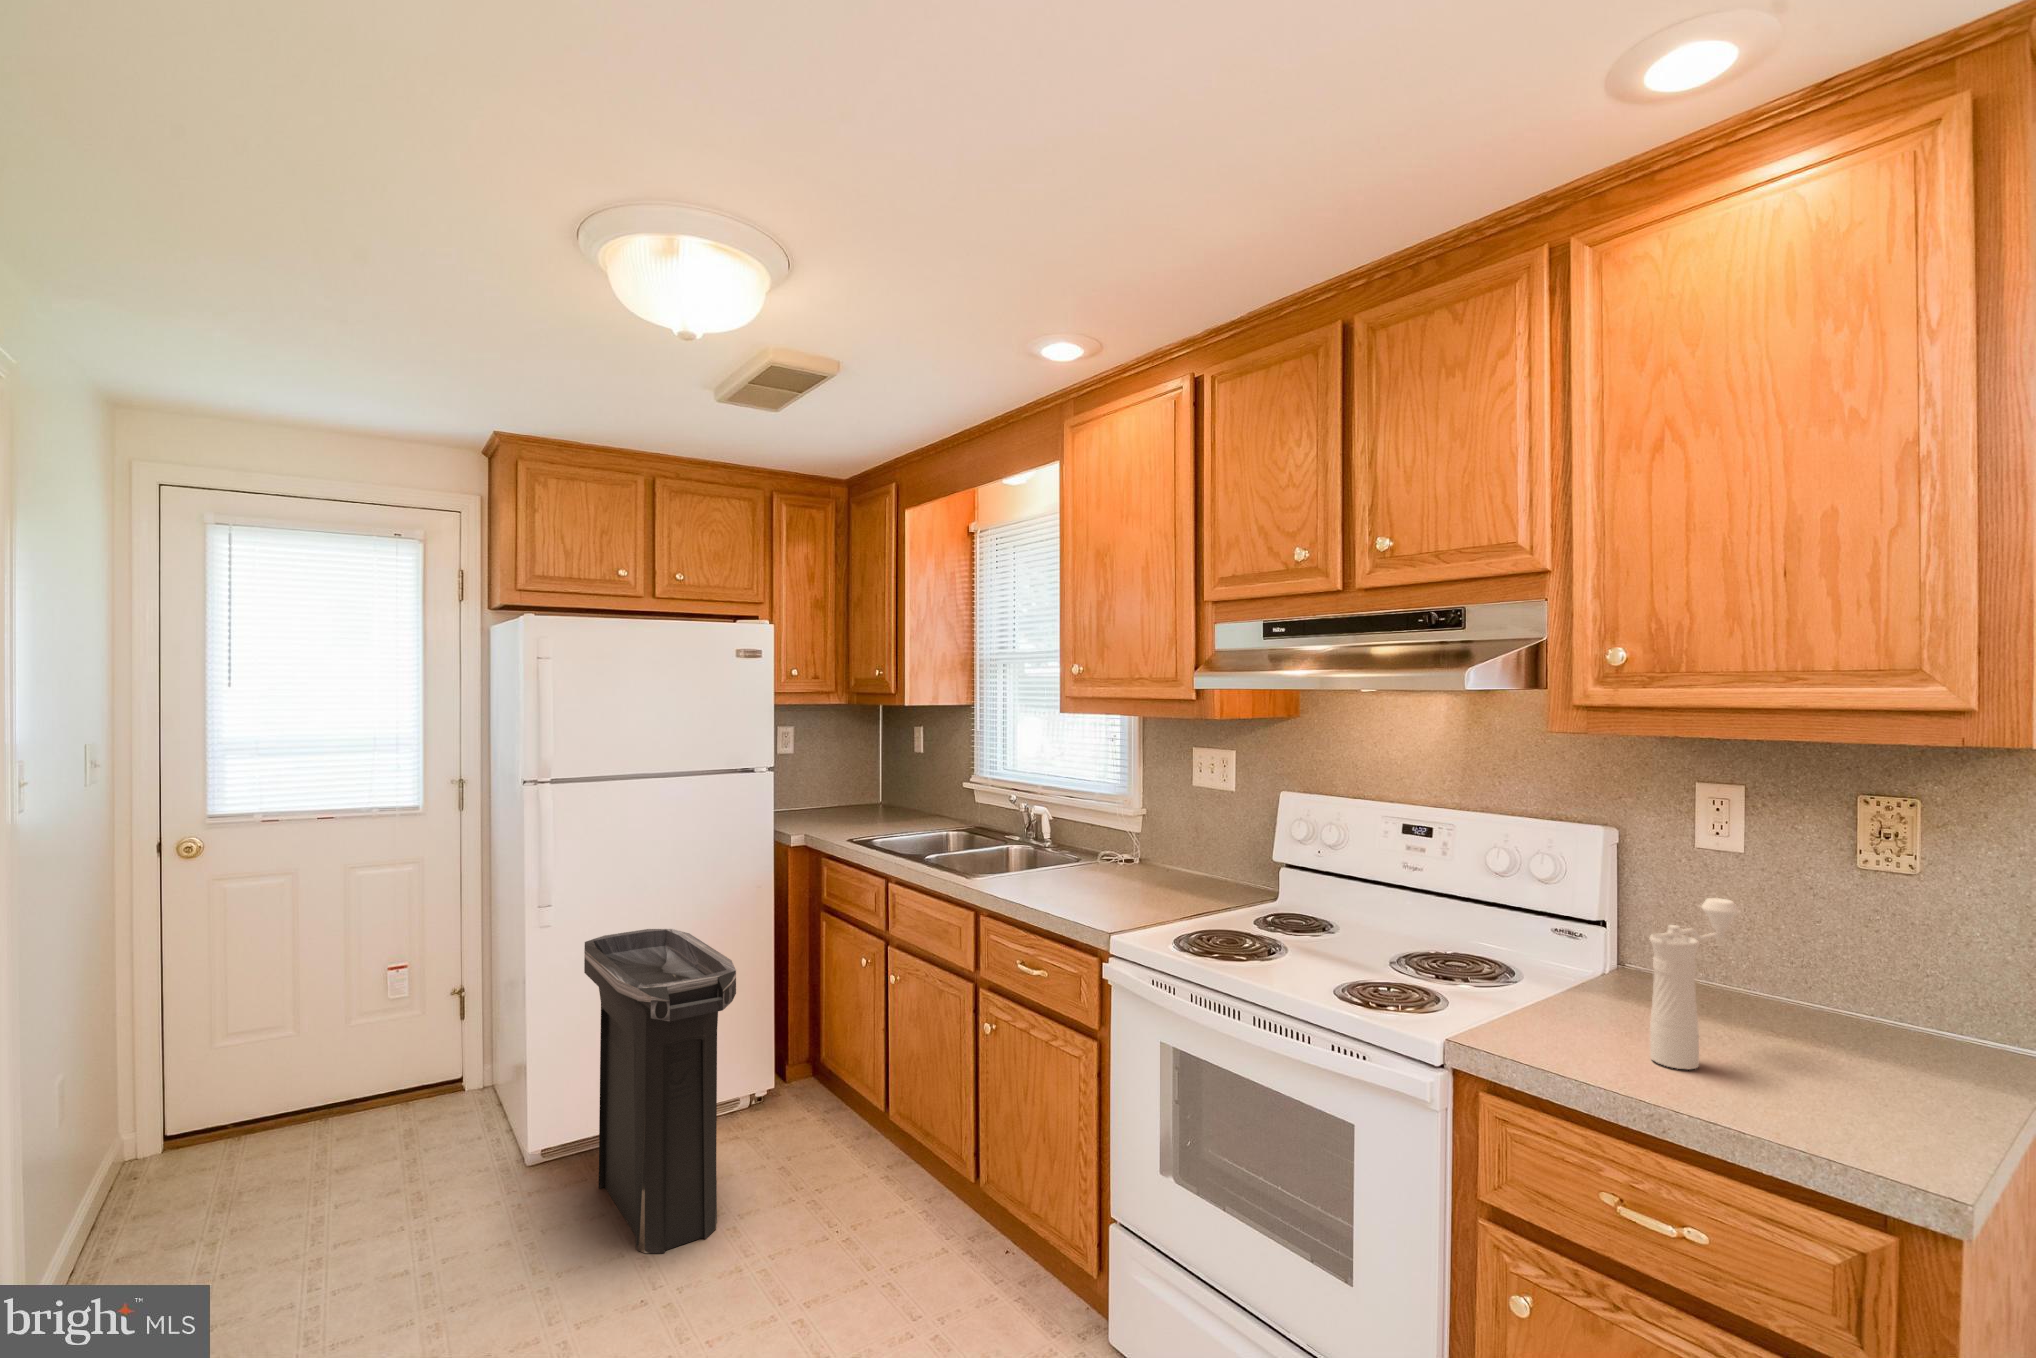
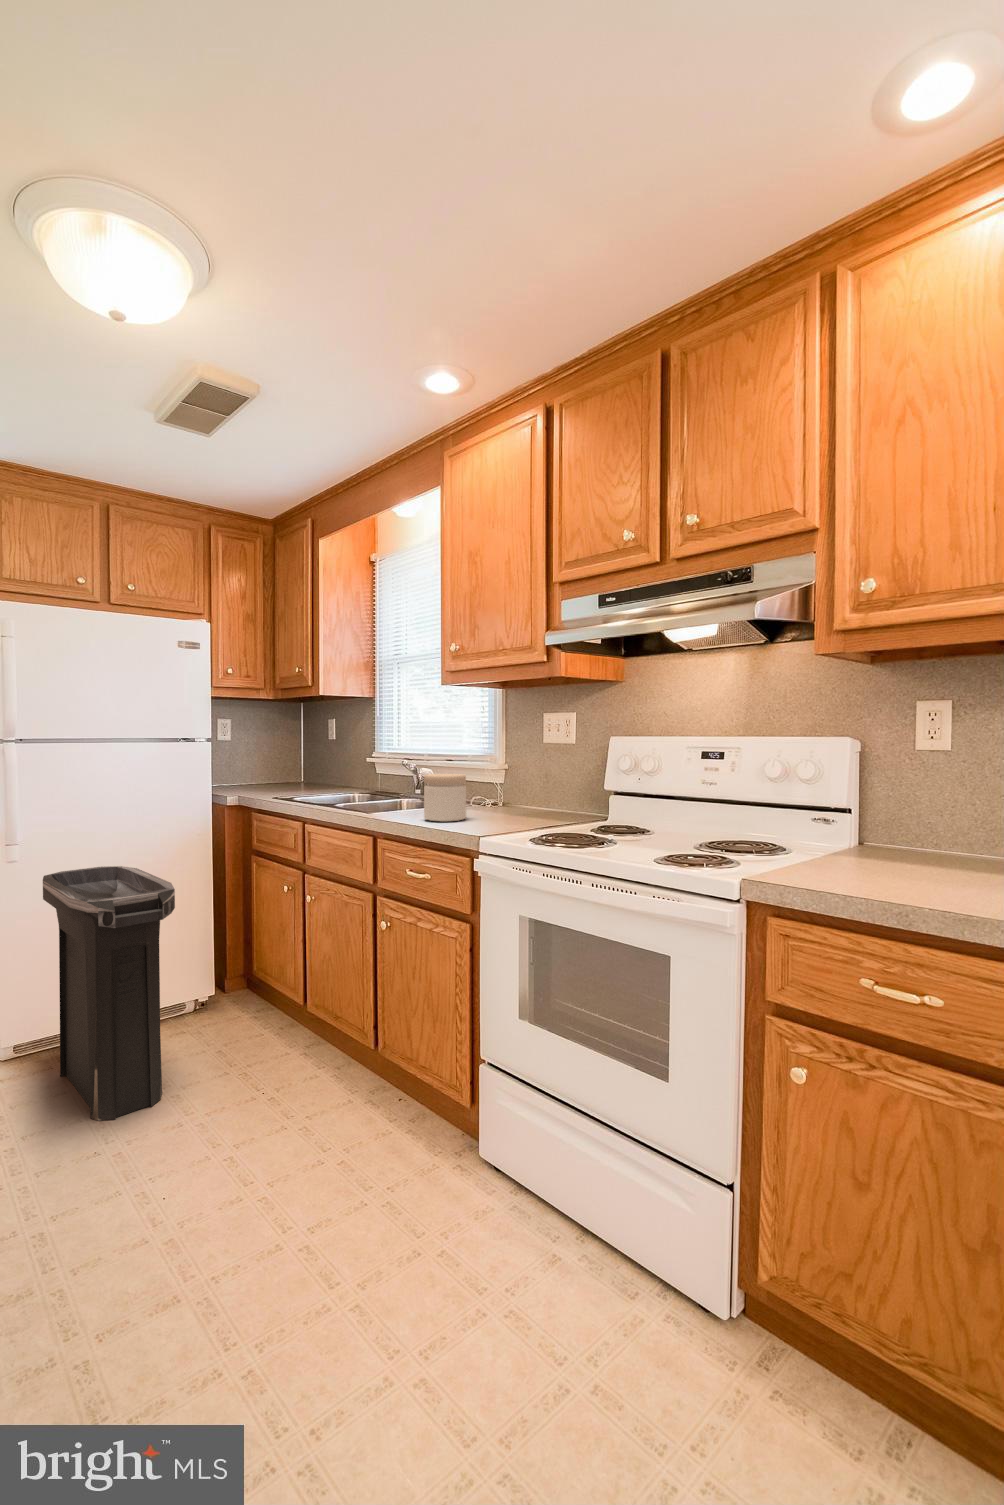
jar: none [1038,831,1092,896] -> present [424,774,466,822]
pepper mill: present [1650,898,1739,1069] -> none [892,765,956,887]

